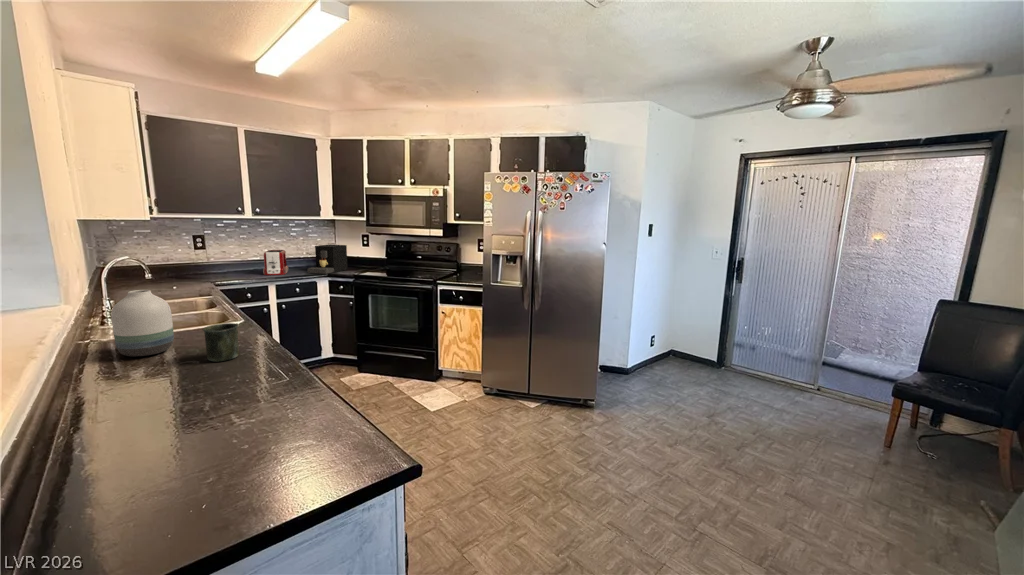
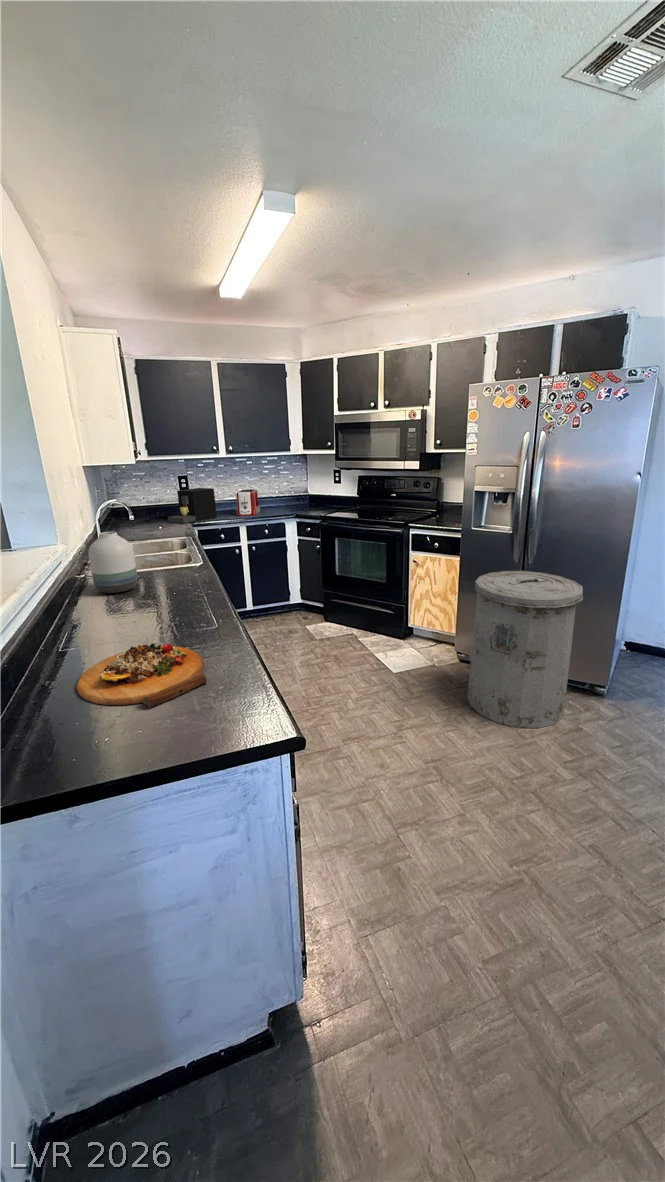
coffee maker: present [307,244,348,274] -> present [168,488,217,523]
trash can: none [497,316,578,442] -> present [467,571,583,728]
mug: present [203,323,239,361] -> none [154,566,186,603]
cutting board: none [135,398,298,469] -> present [76,643,207,708]

